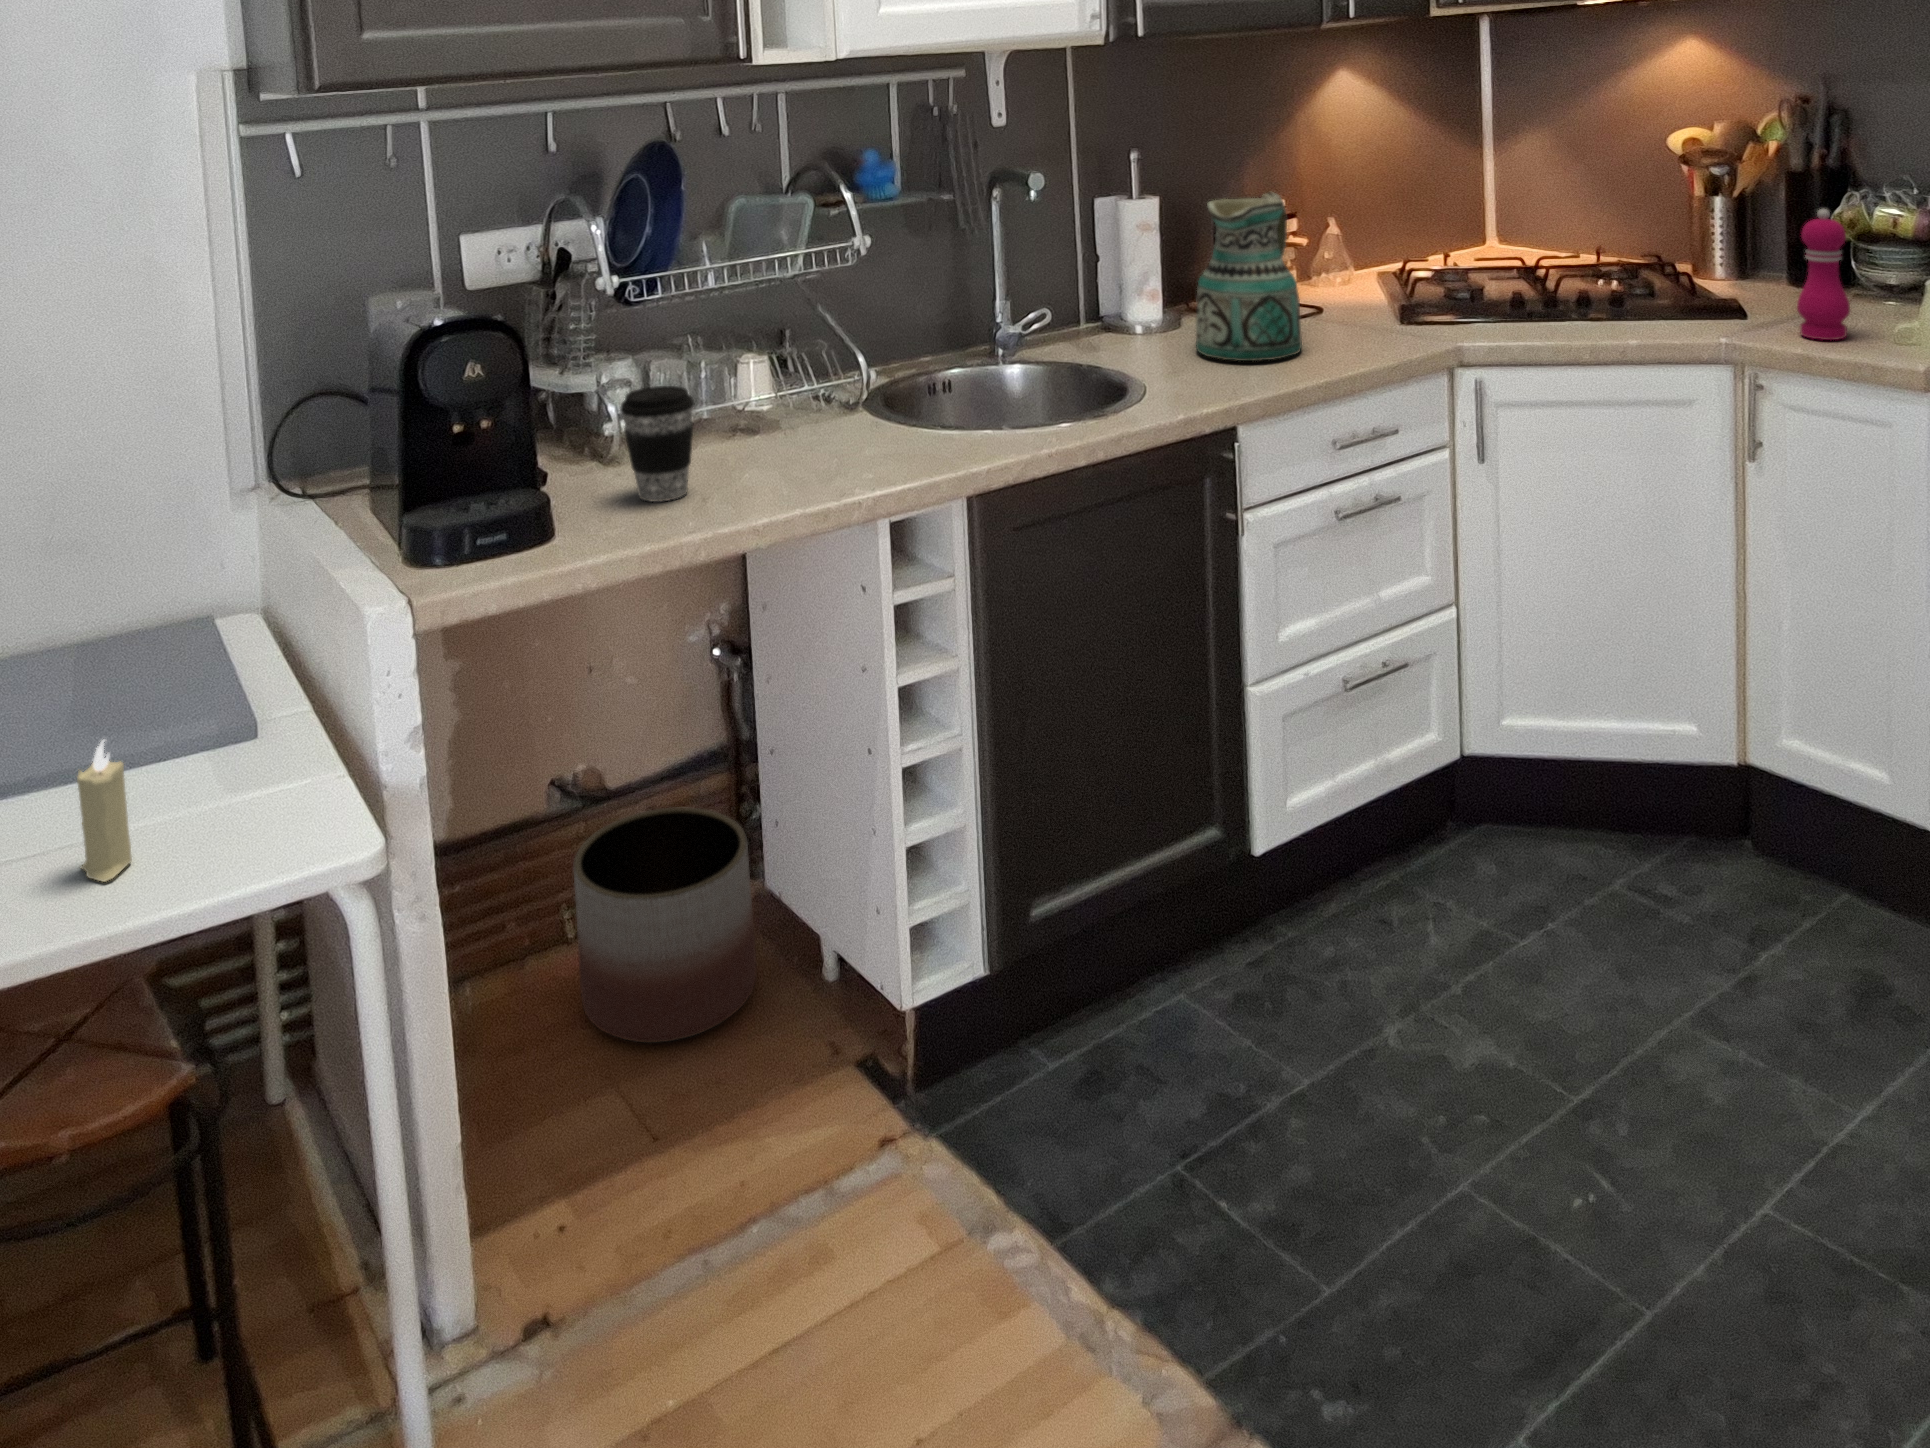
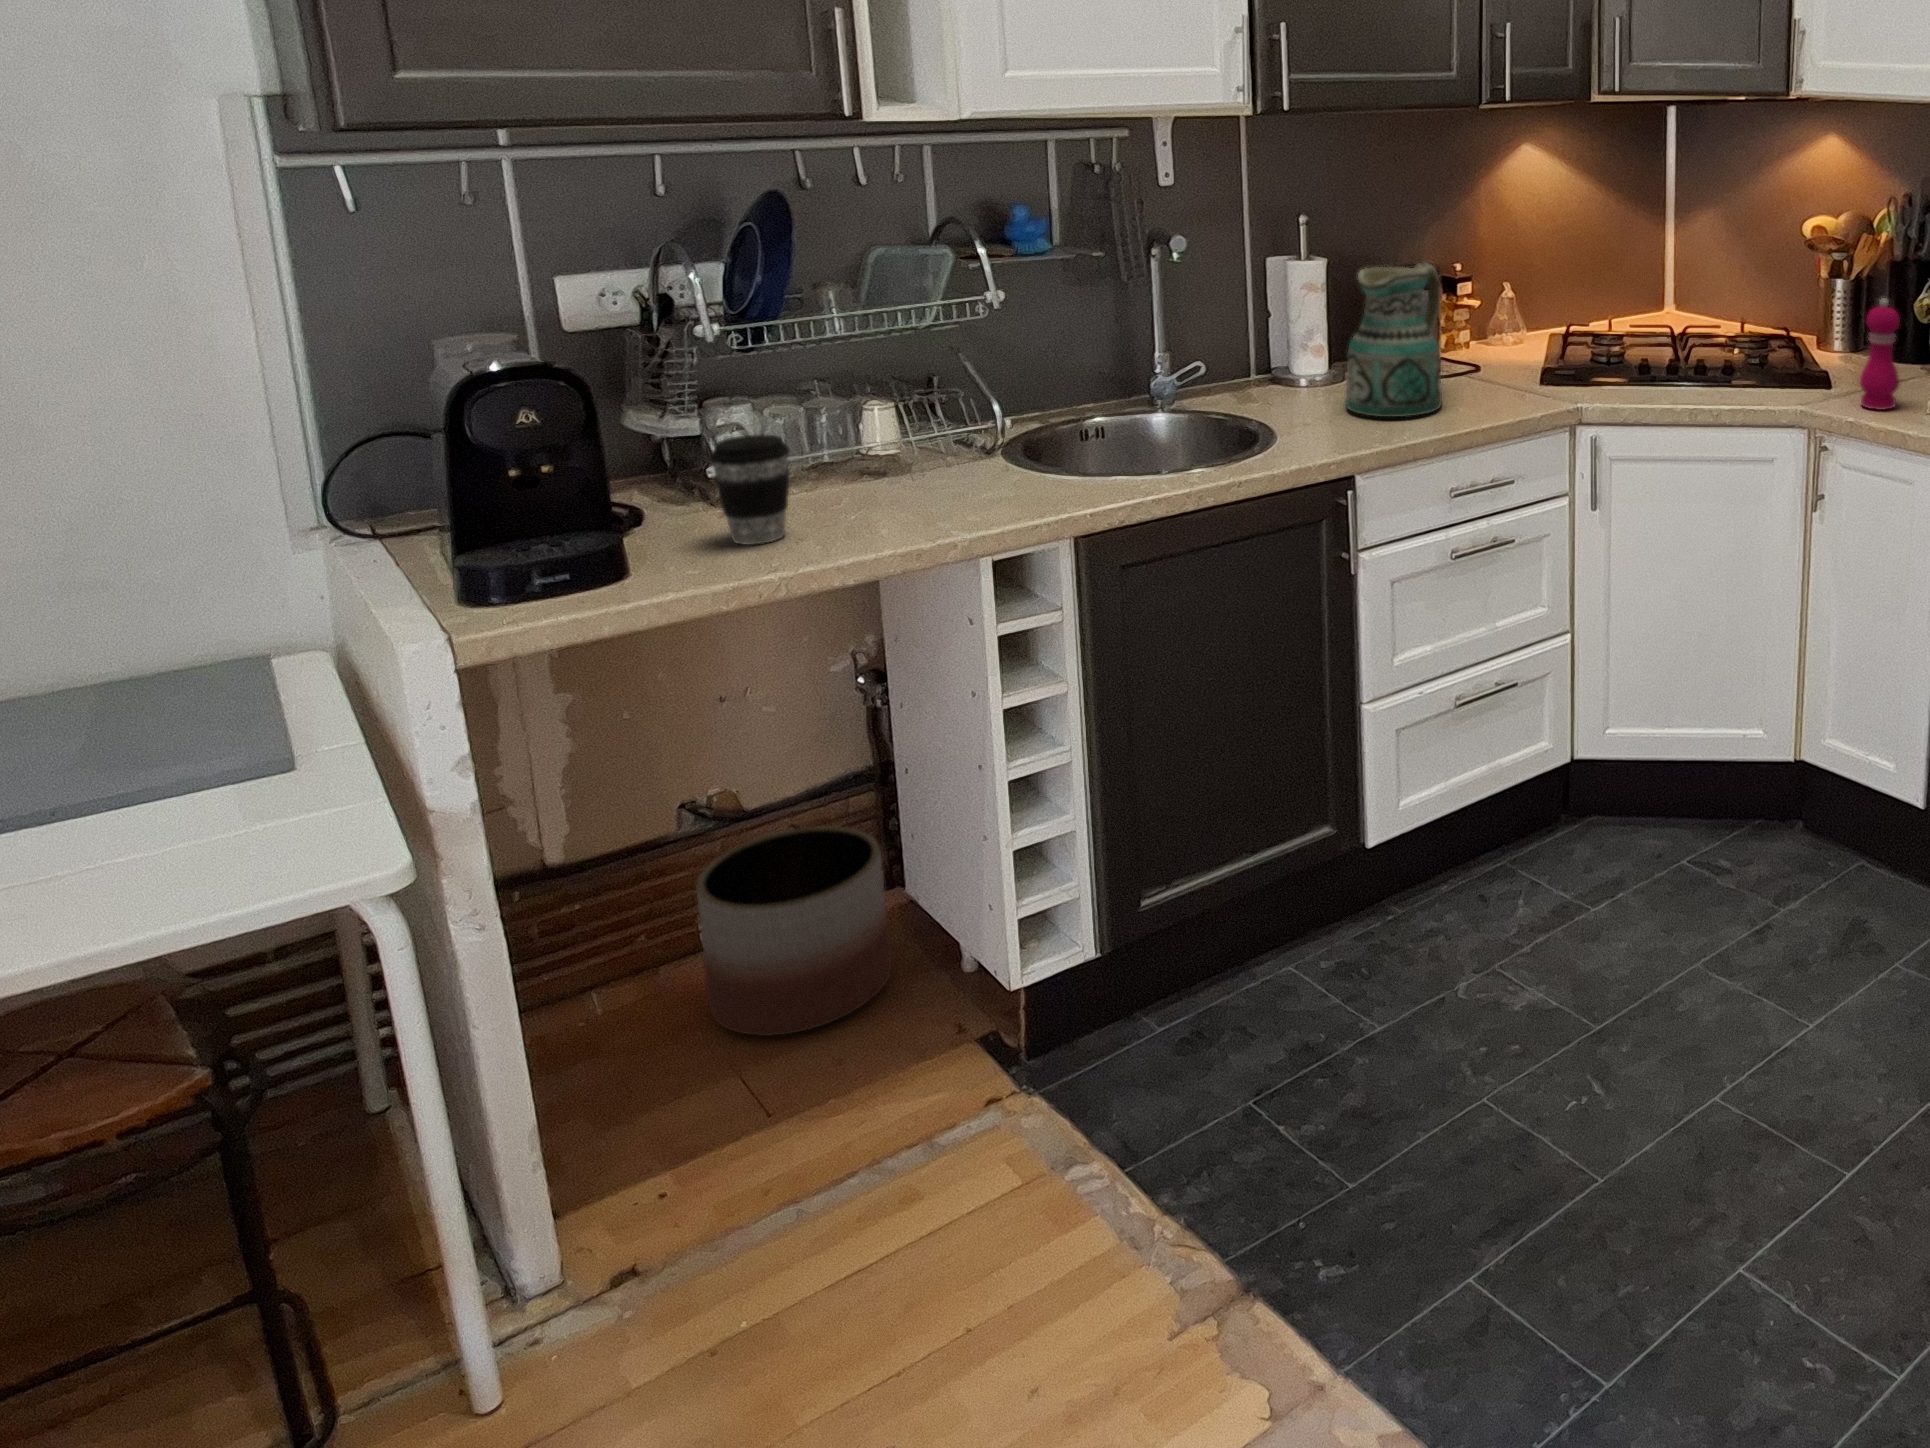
candle: present [77,740,132,882] -> none [36,777,110,909]

